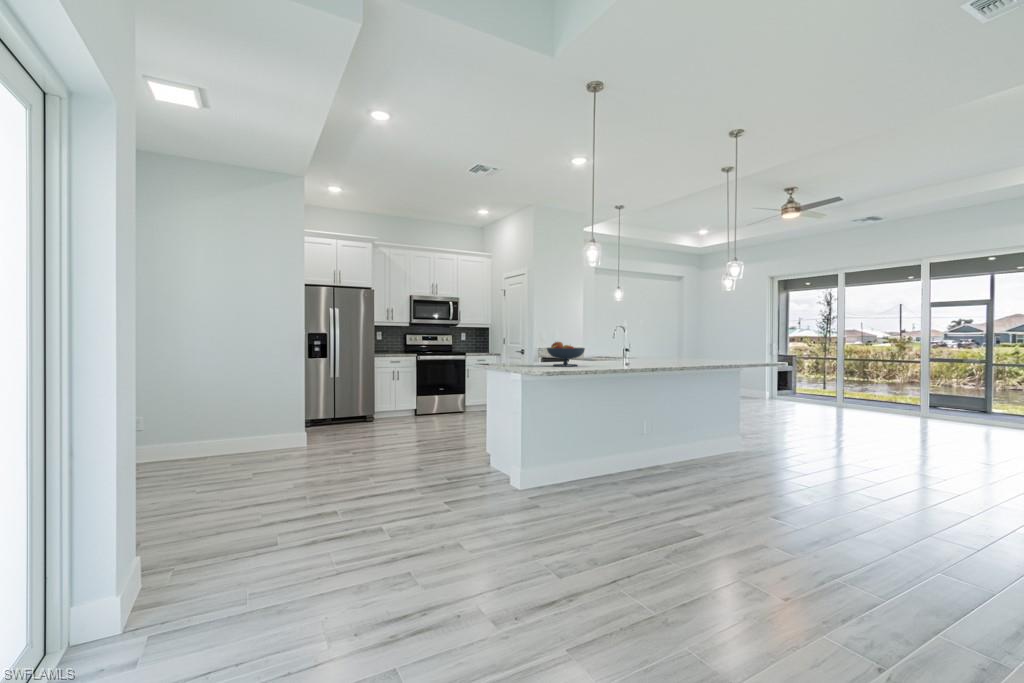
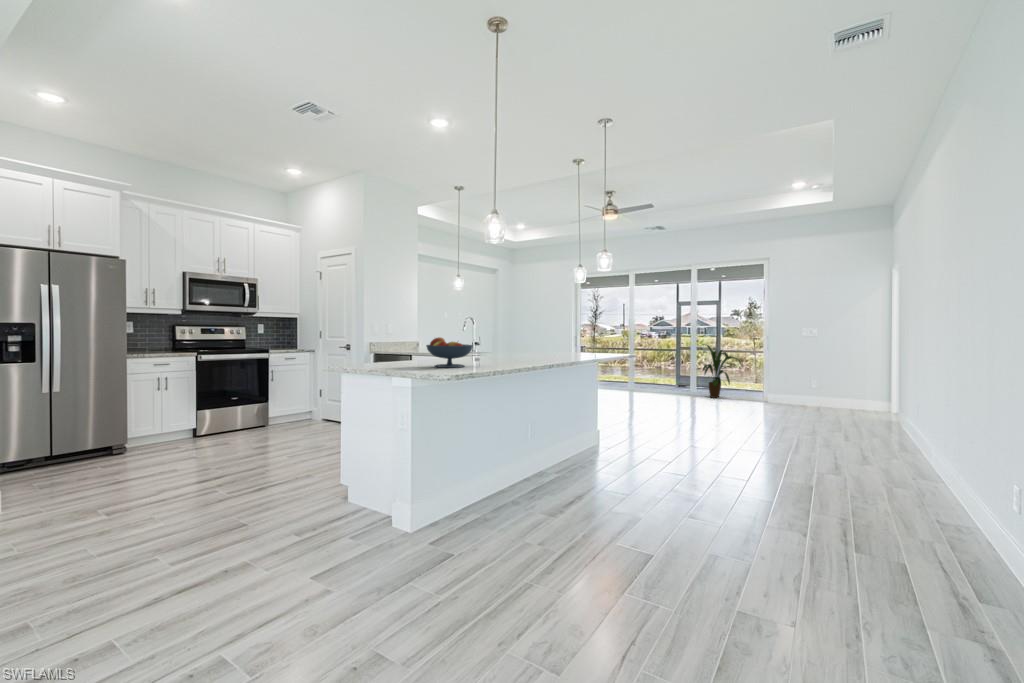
house plant: none [935,355,1004,425] -> present [703,344,737,398]

